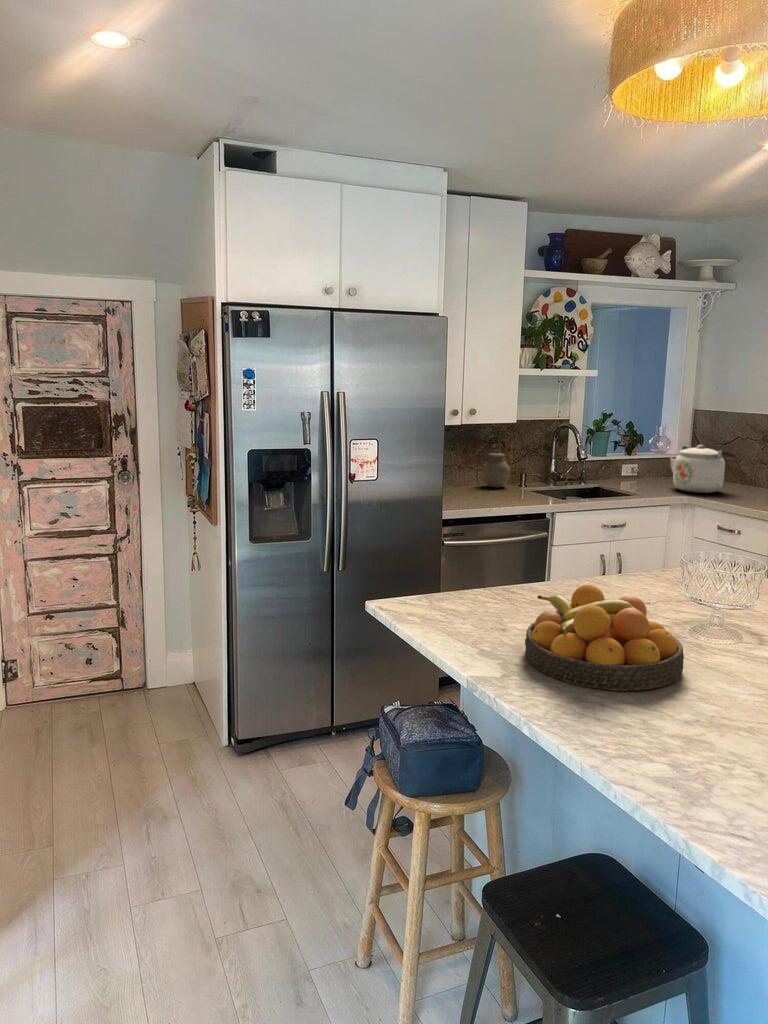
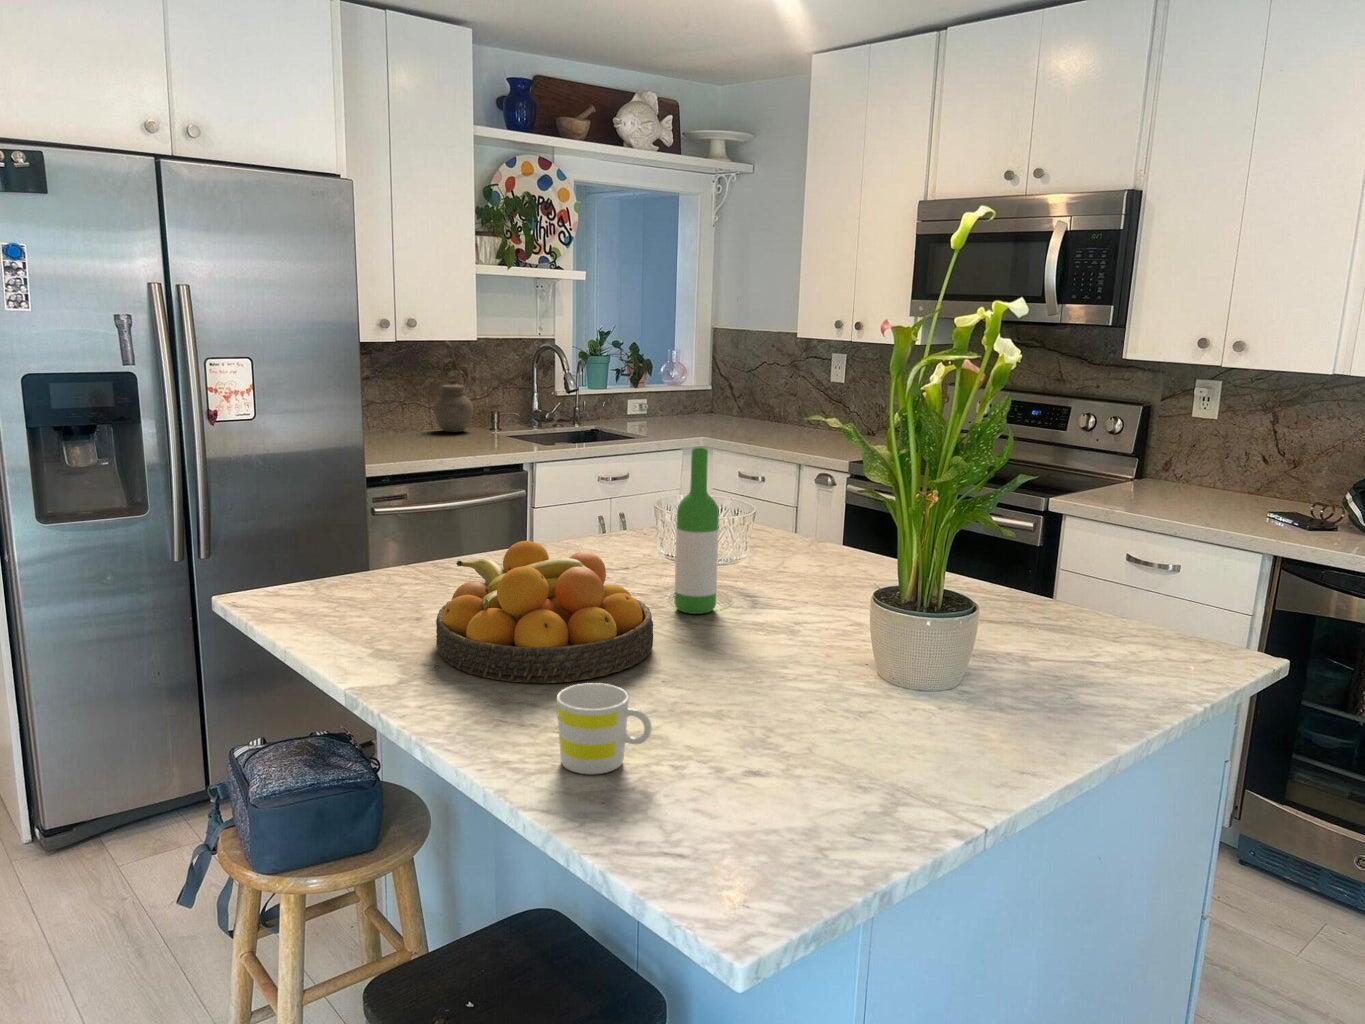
kettle: present [671,445,735,493] -> none [684,370,761,431]
wine bottle: none [693,523,732,646] -> present [675,448,719,614]
mug: none [633,698,705,764] -> present [557,683,652,774]

